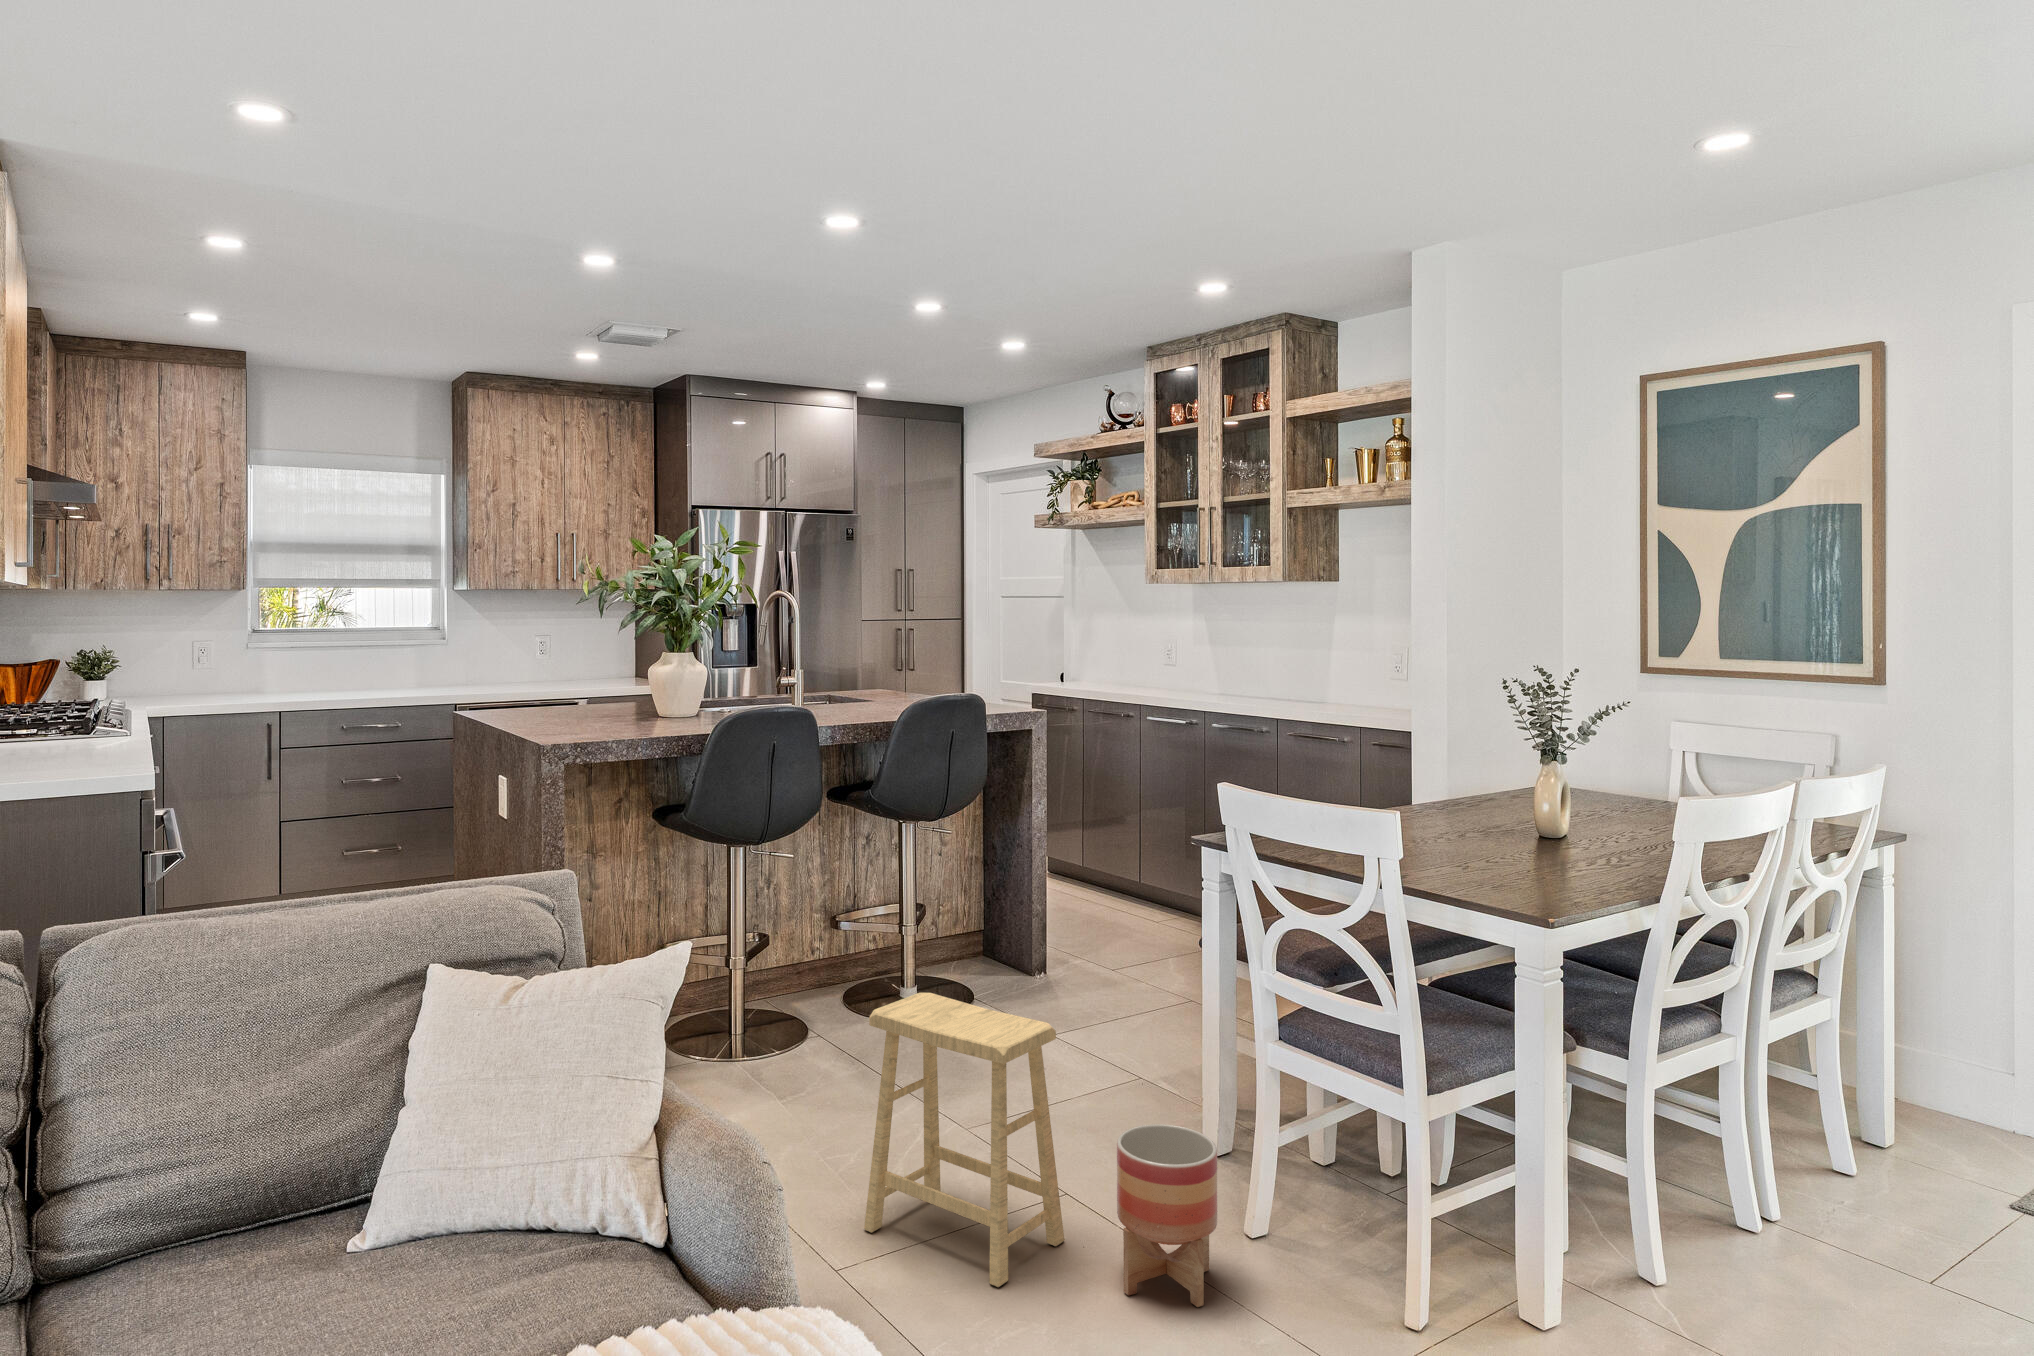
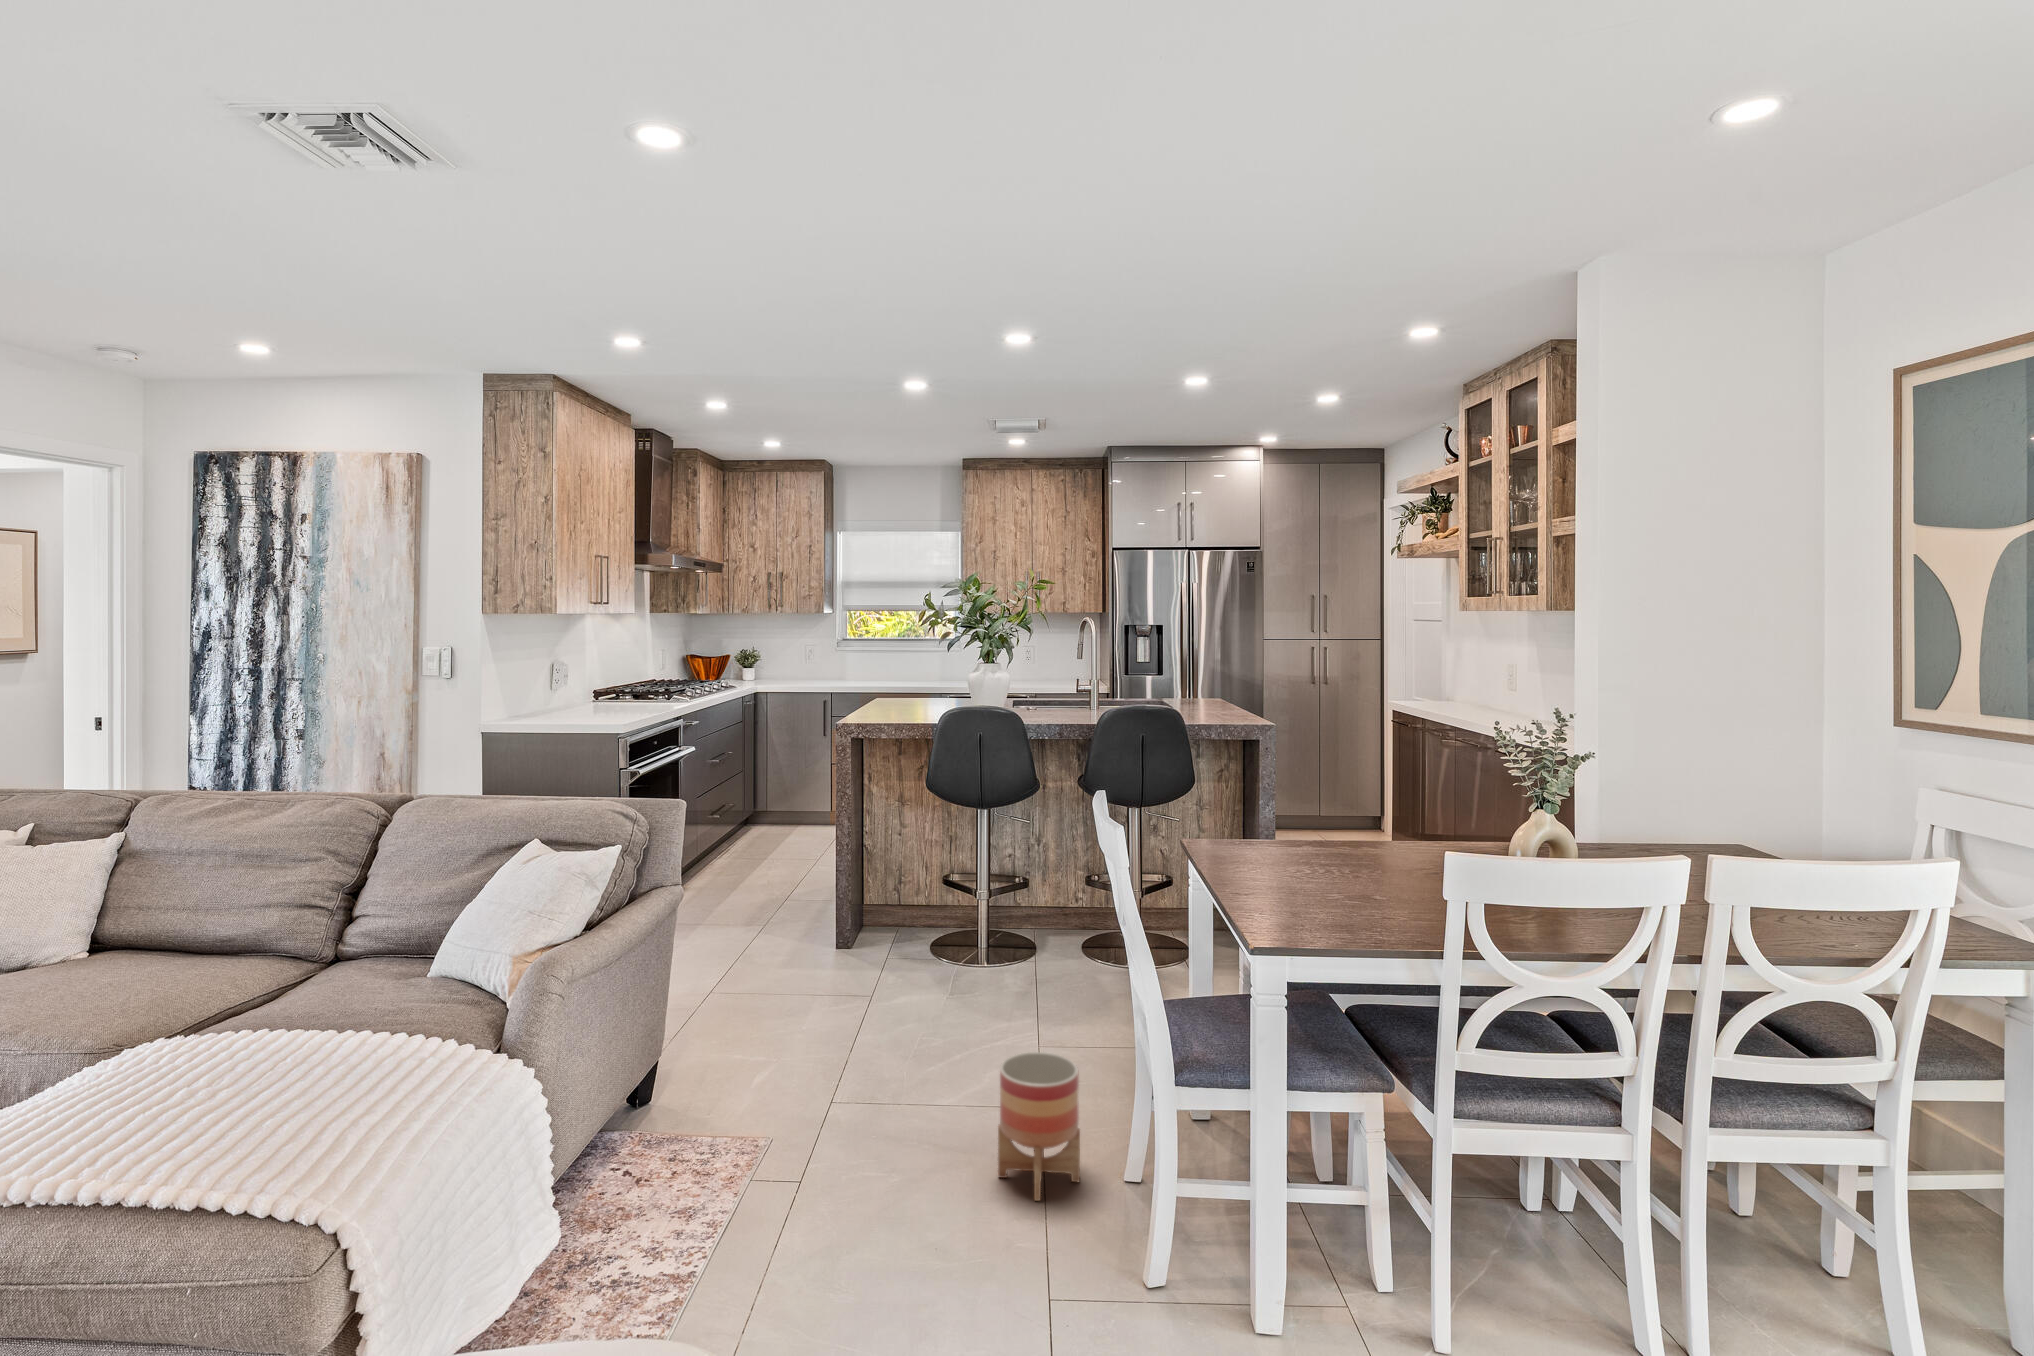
footstool: present [864,993,1064,1287] -> none [895,923,1009,1144]

